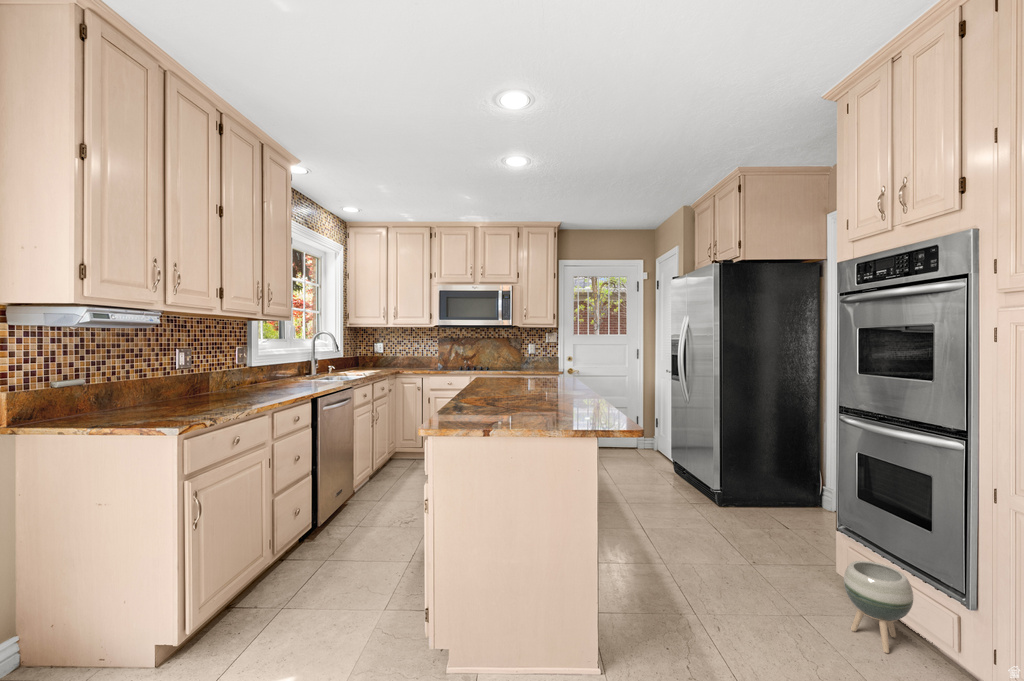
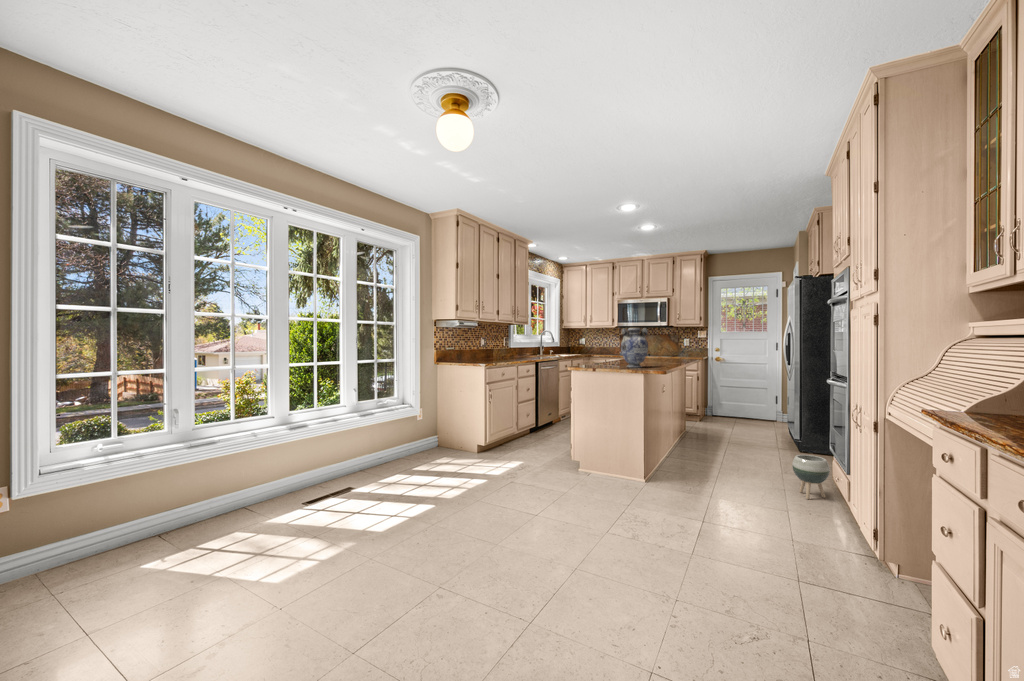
vase: none [532,334,588,420] -> present [621,328,648,368]

